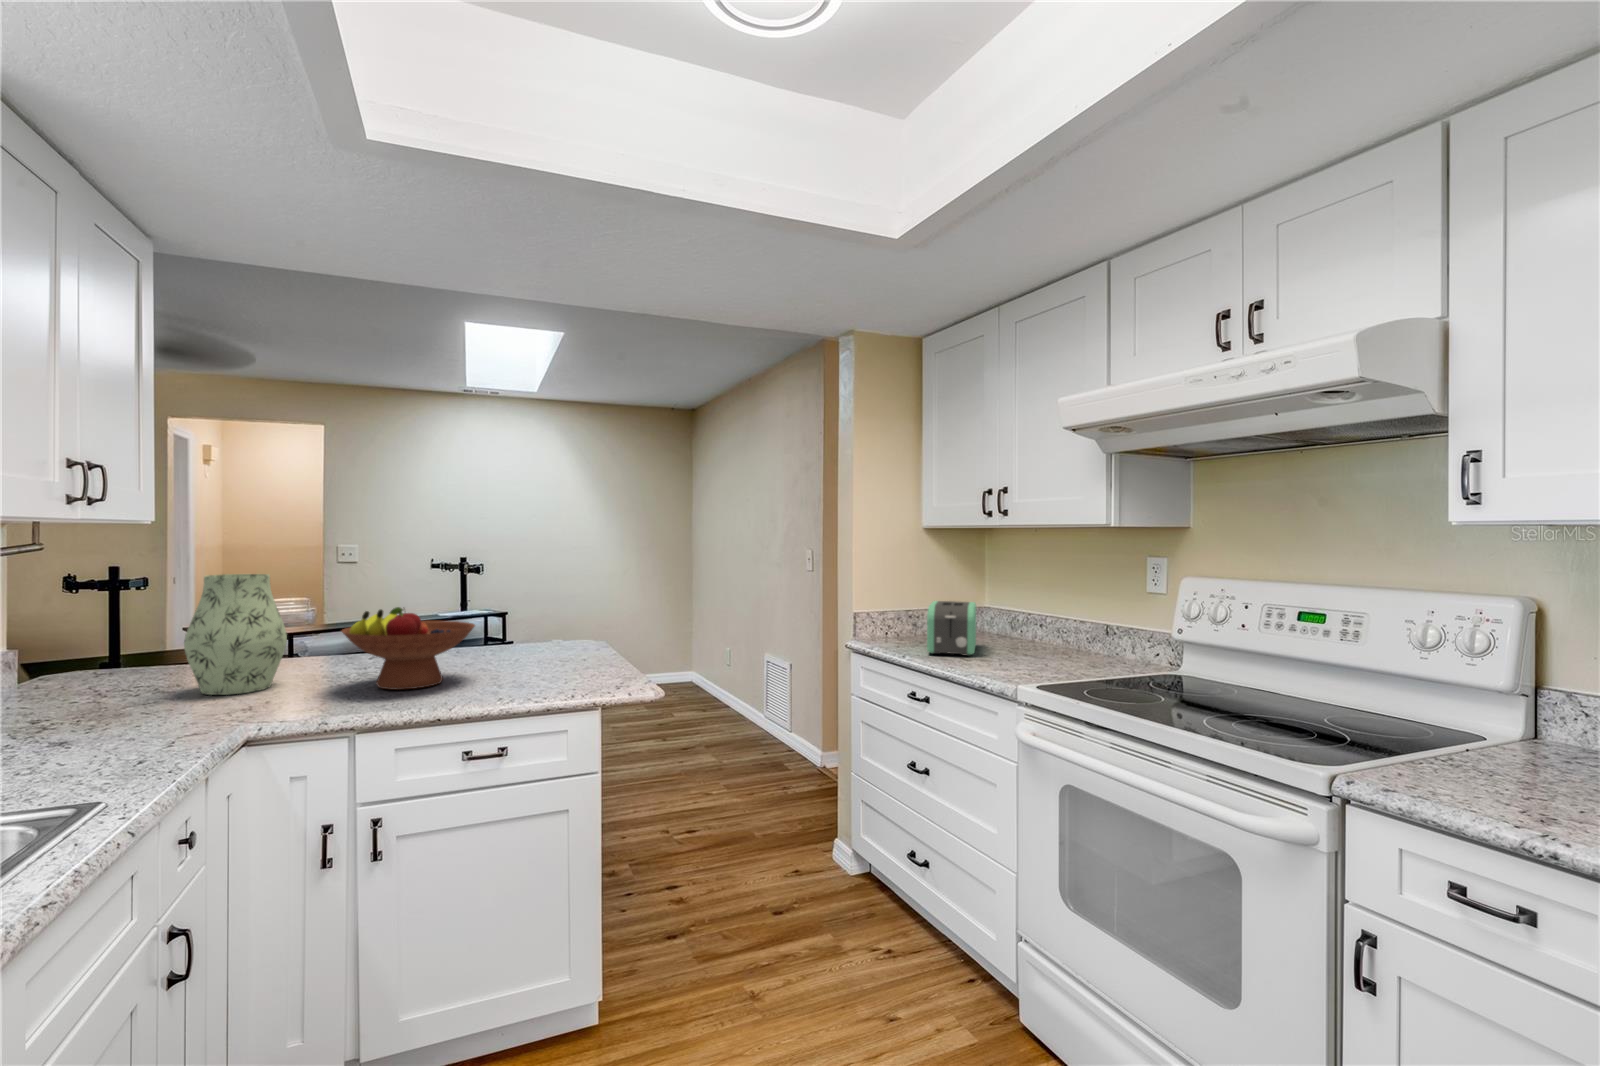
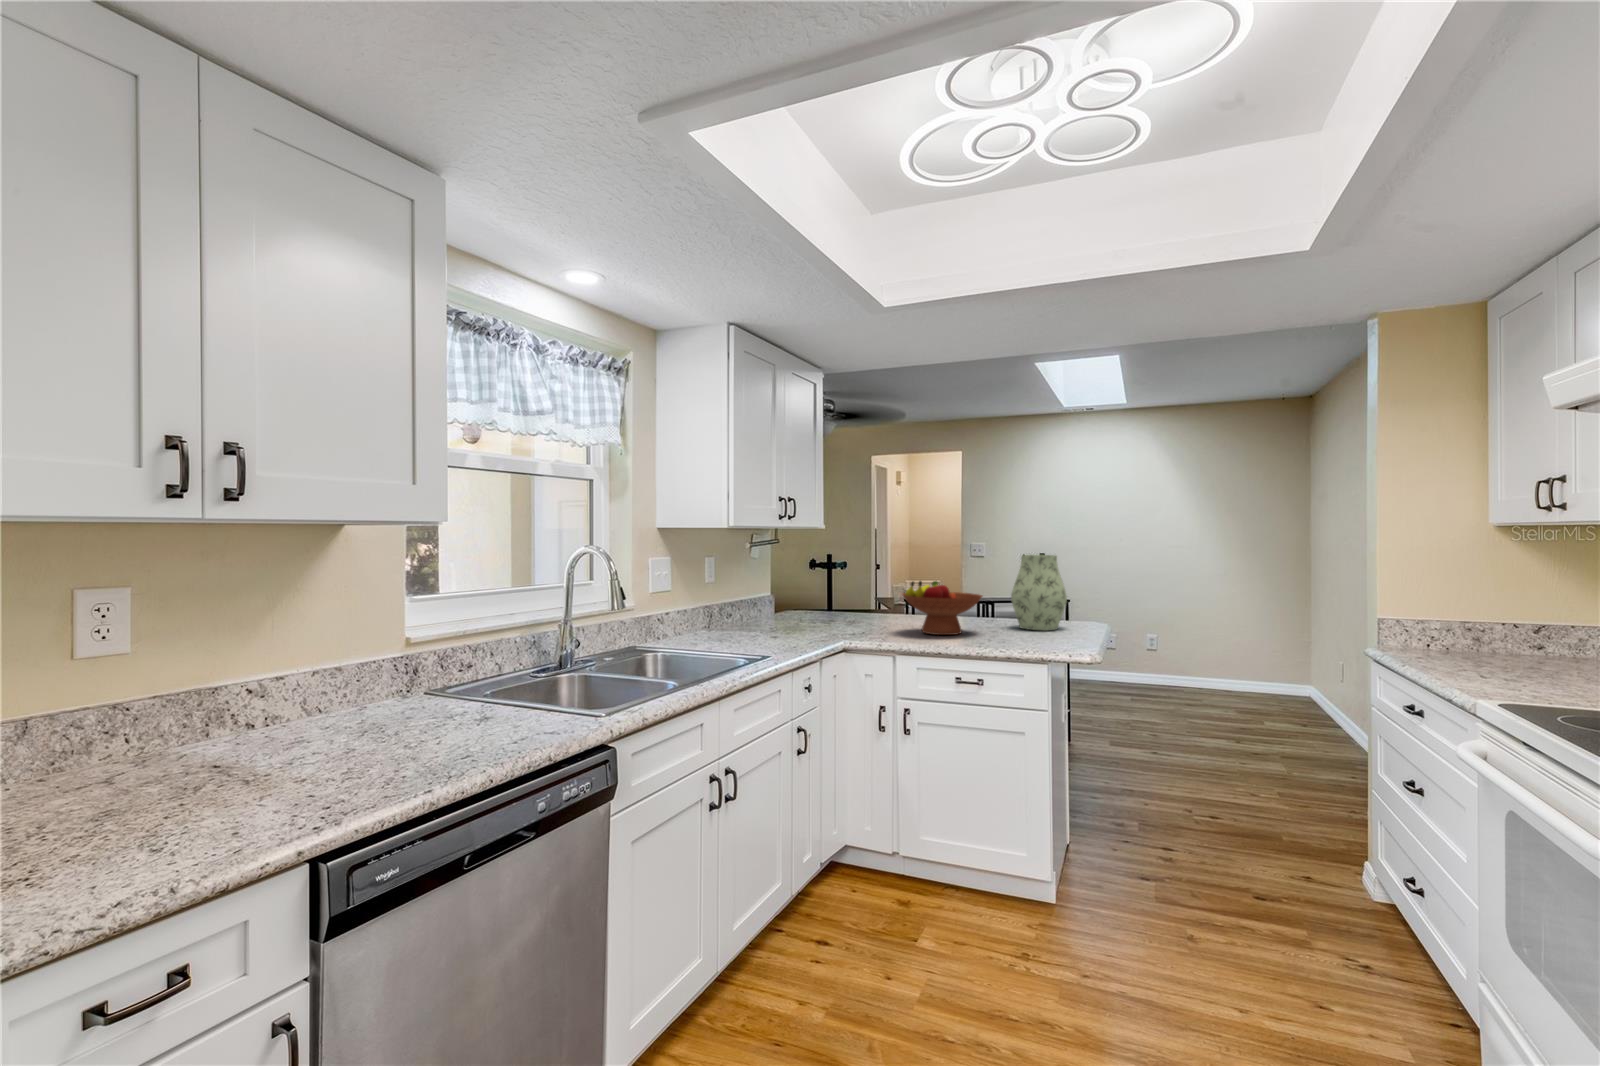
vase: present [184,574,287,695] -> present [1011,555,1067,630]
toaster: present [927,601,976,656] -> none [1438,610,1541,673]

